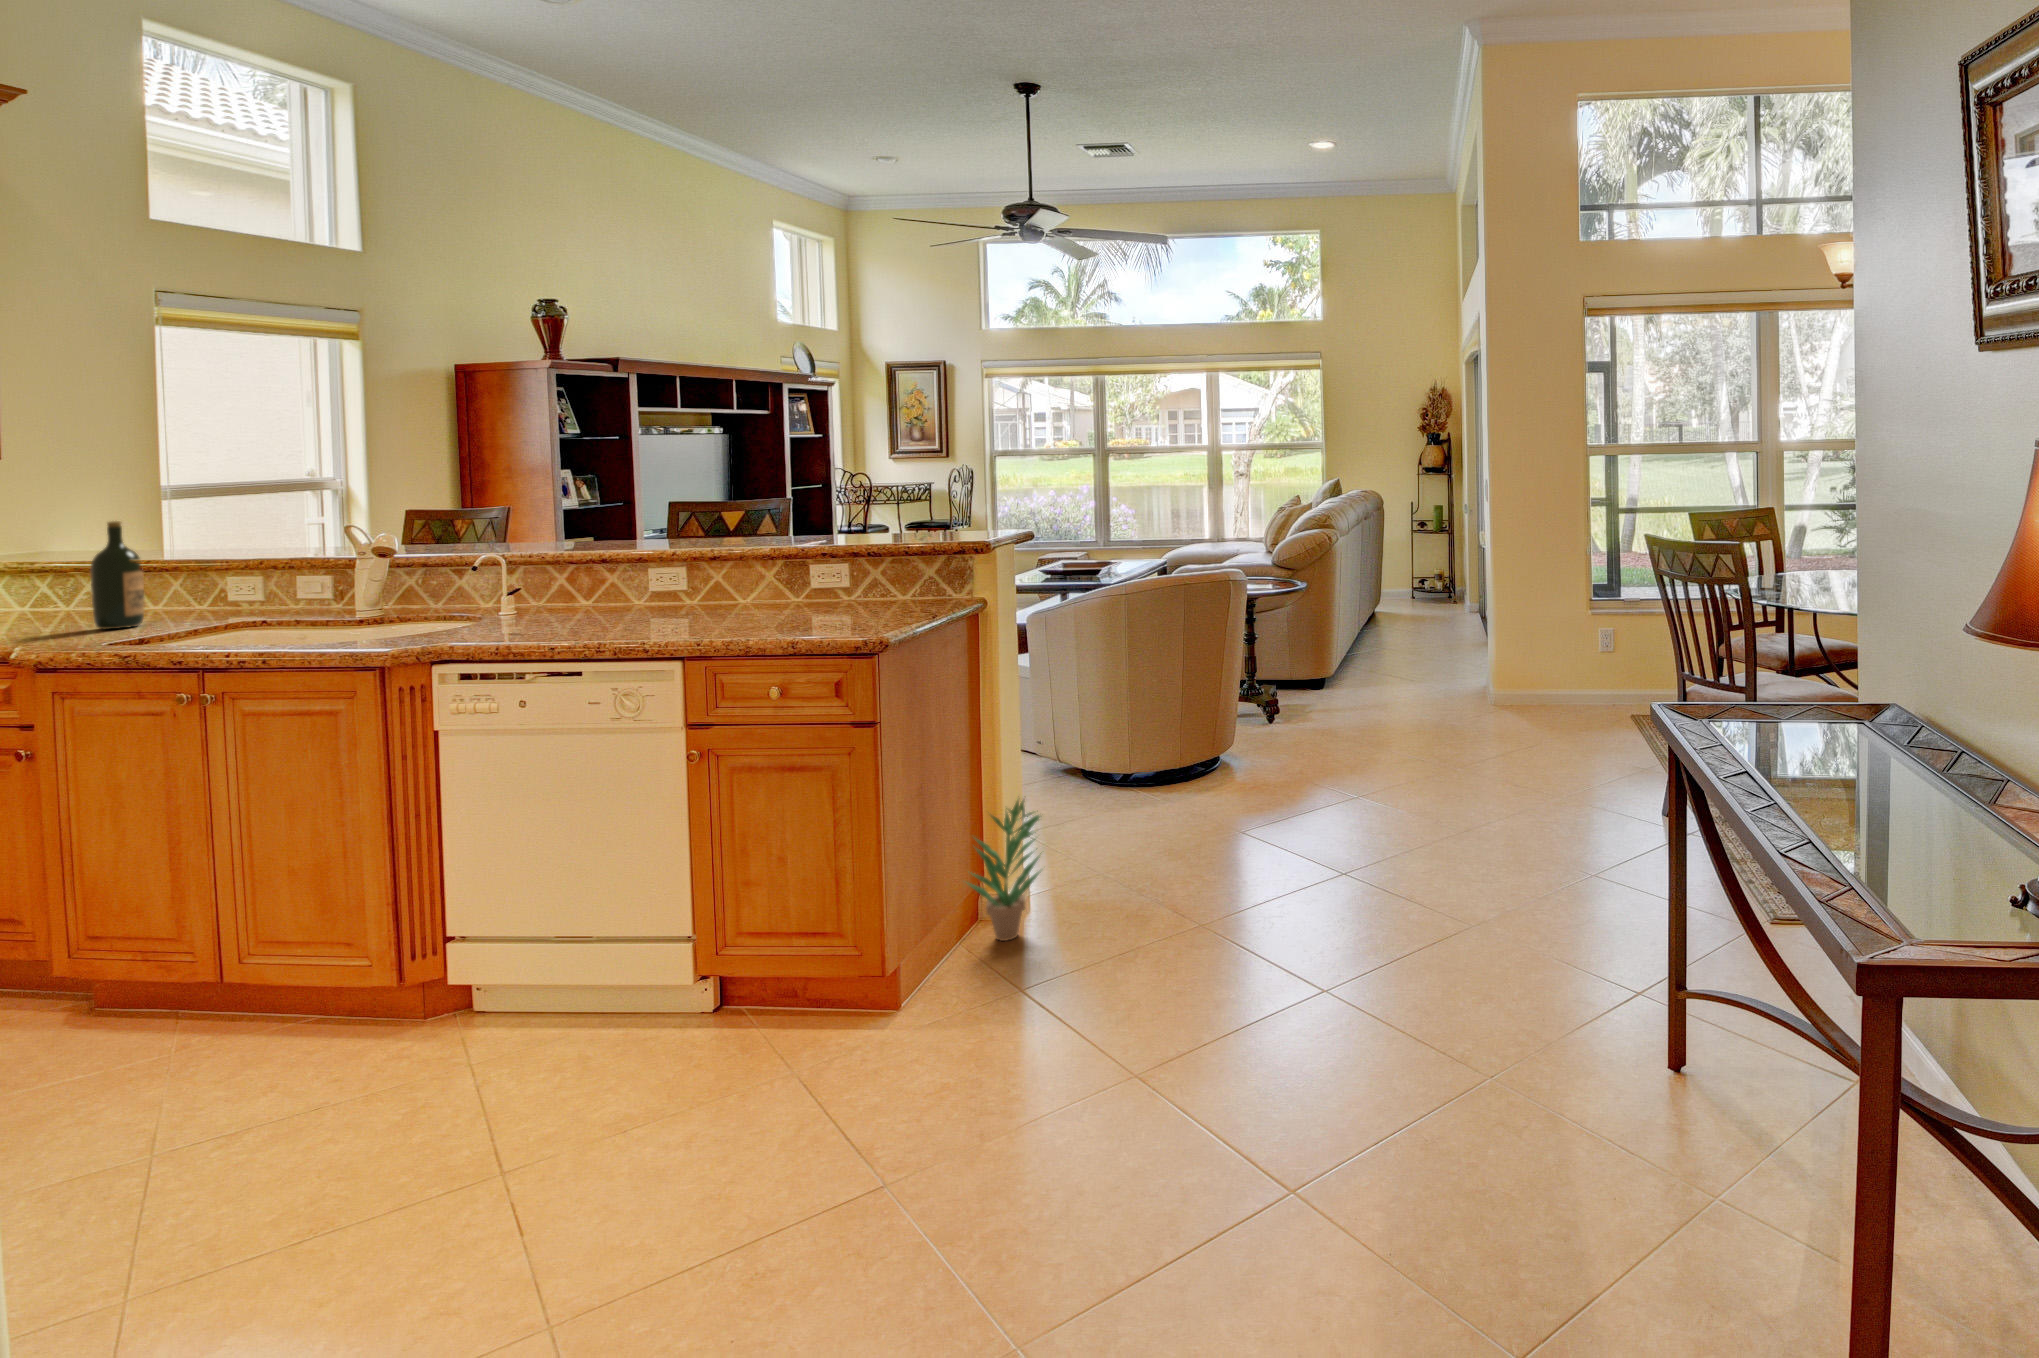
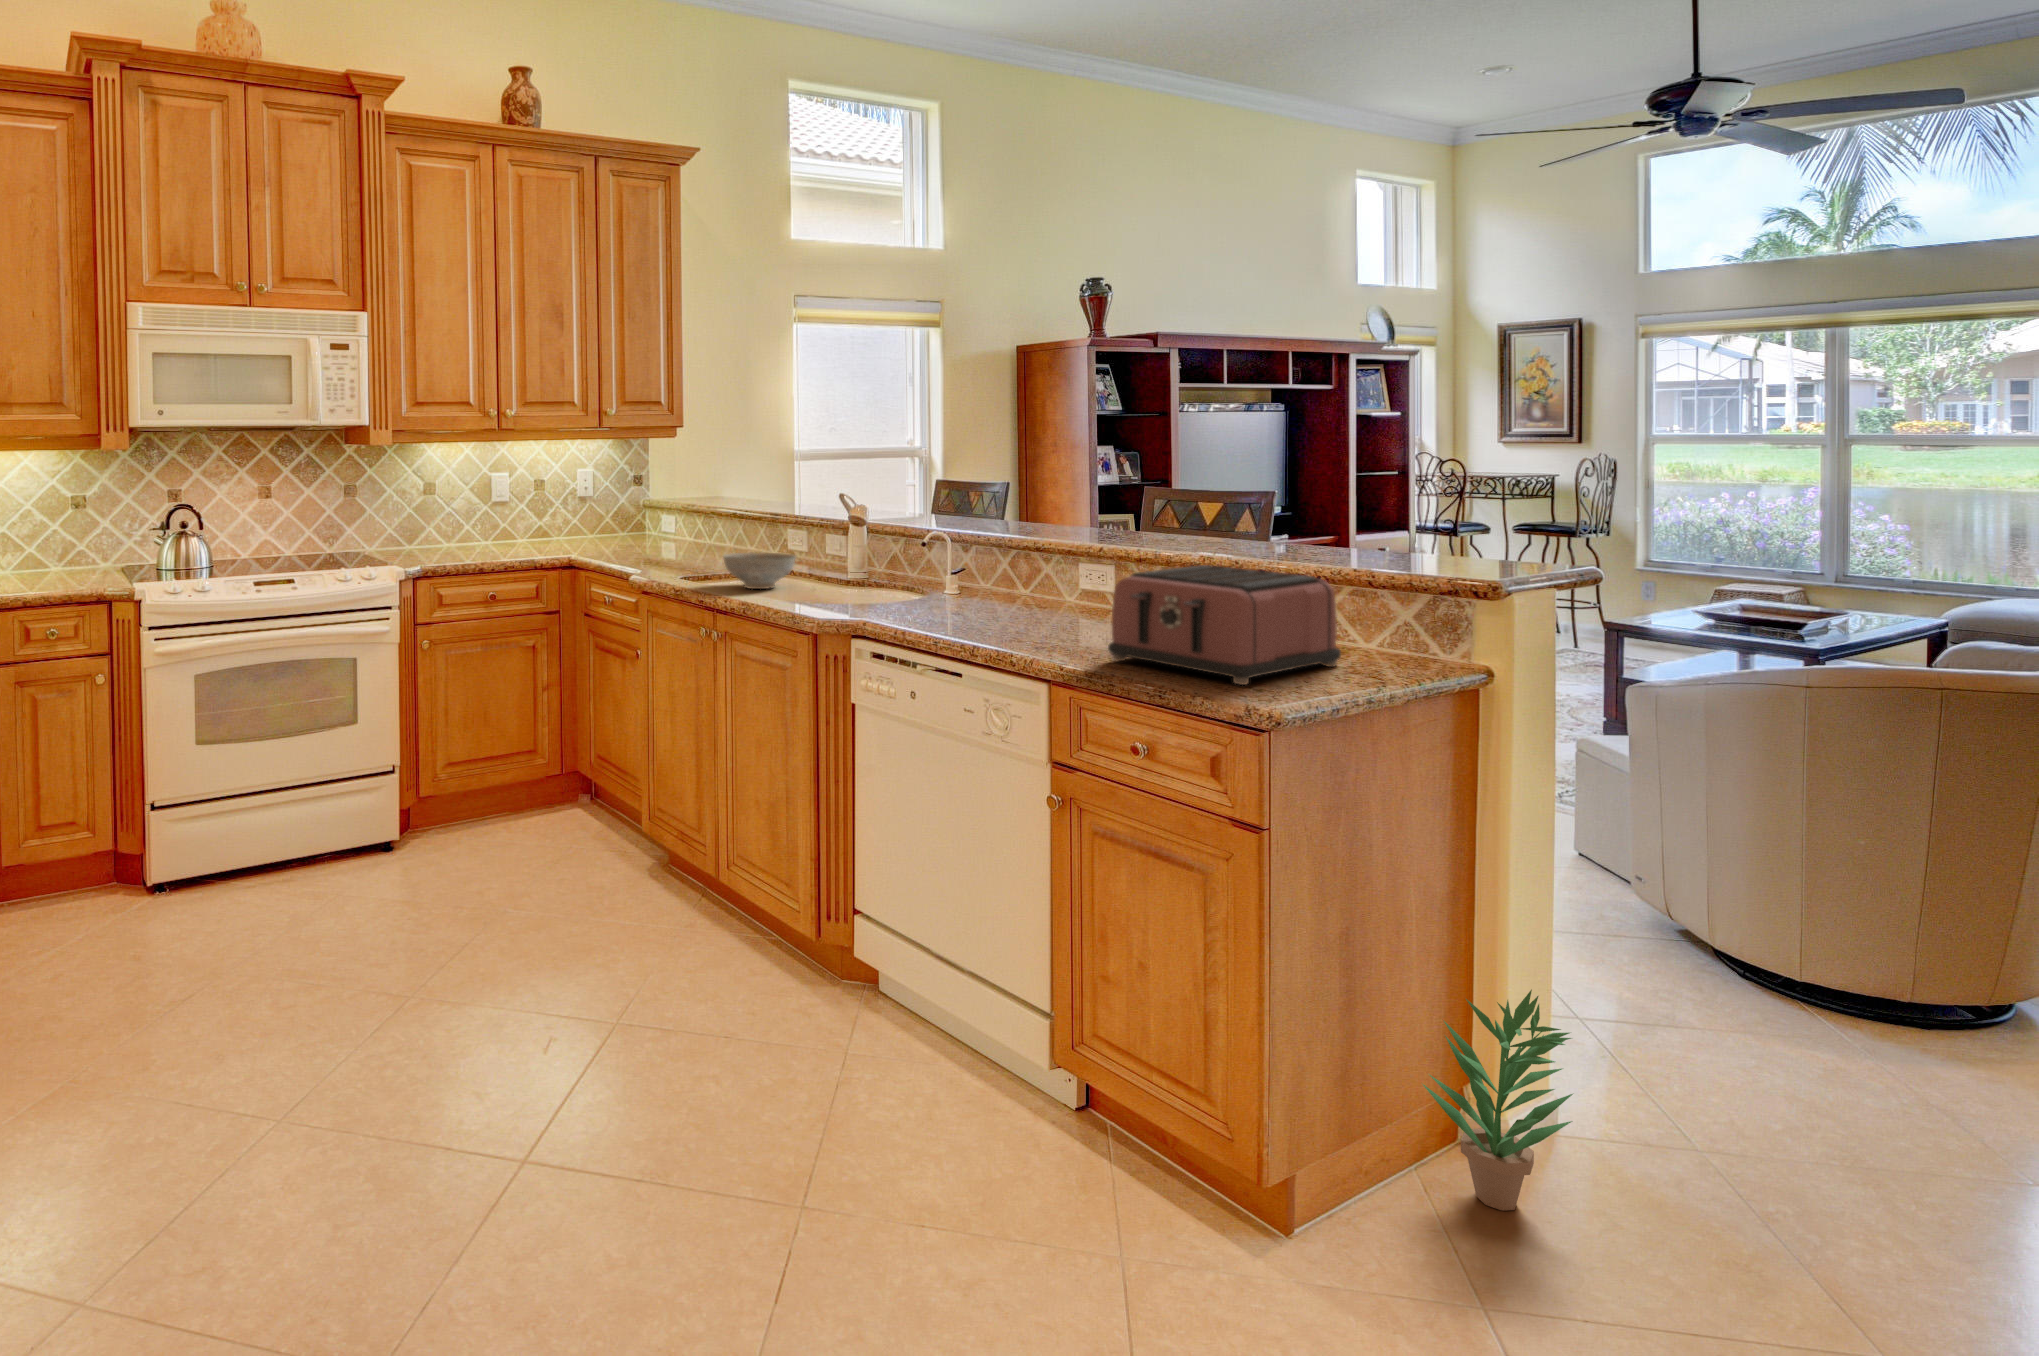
wine bottle: present [90,521,145,629] -> none [712,477,741,563]
toaster: none [724,551,894,635] -> present [1108,565,1341,685]
decorative bowl: none [168,600,287,645] -> present [723,553,796,589]

